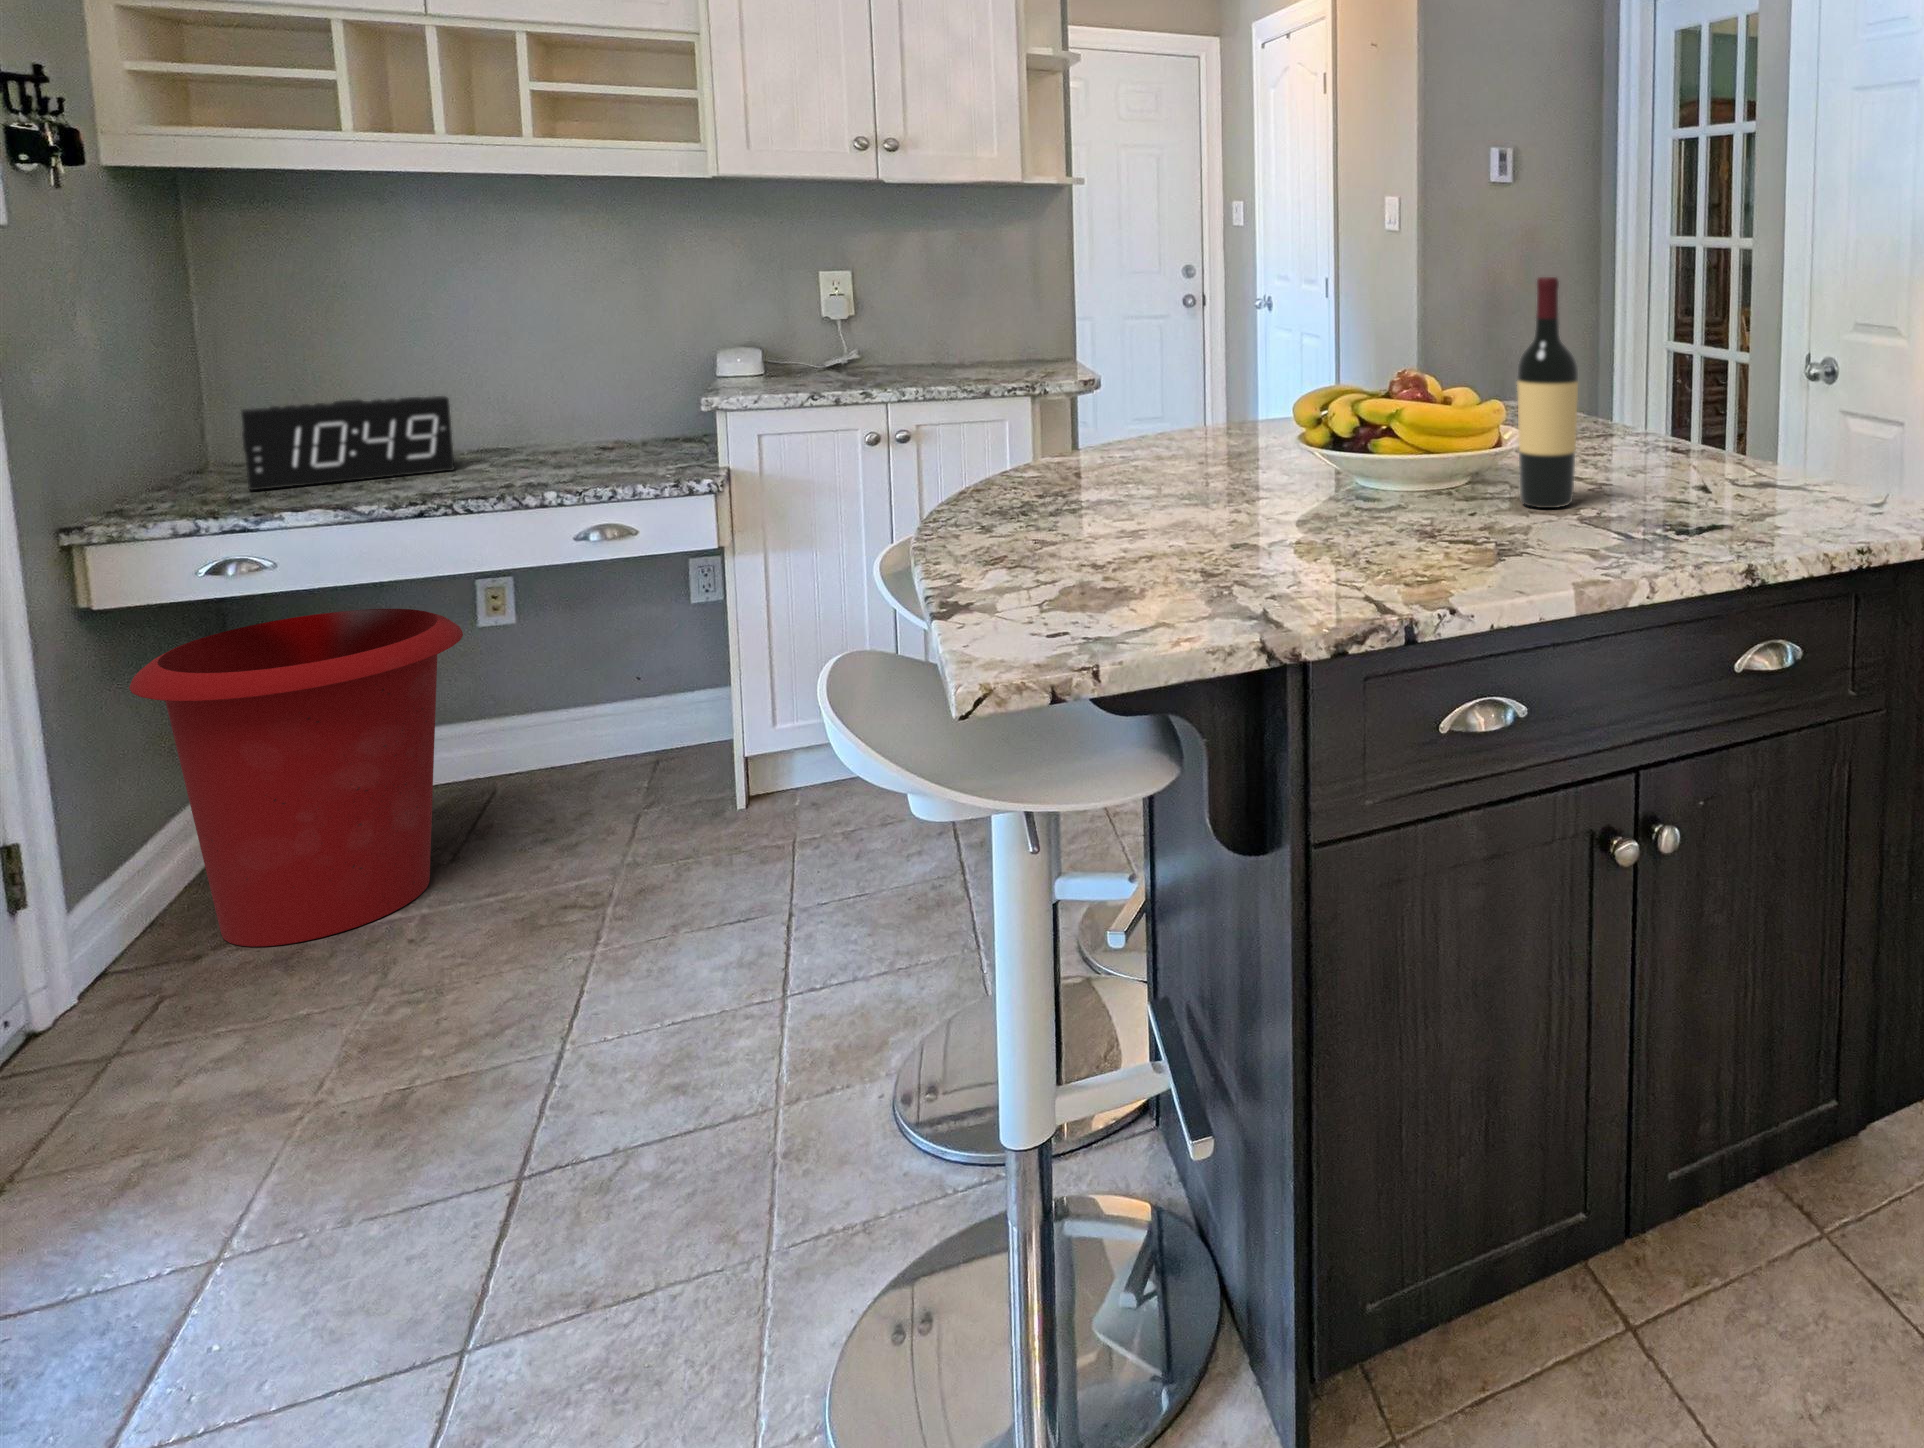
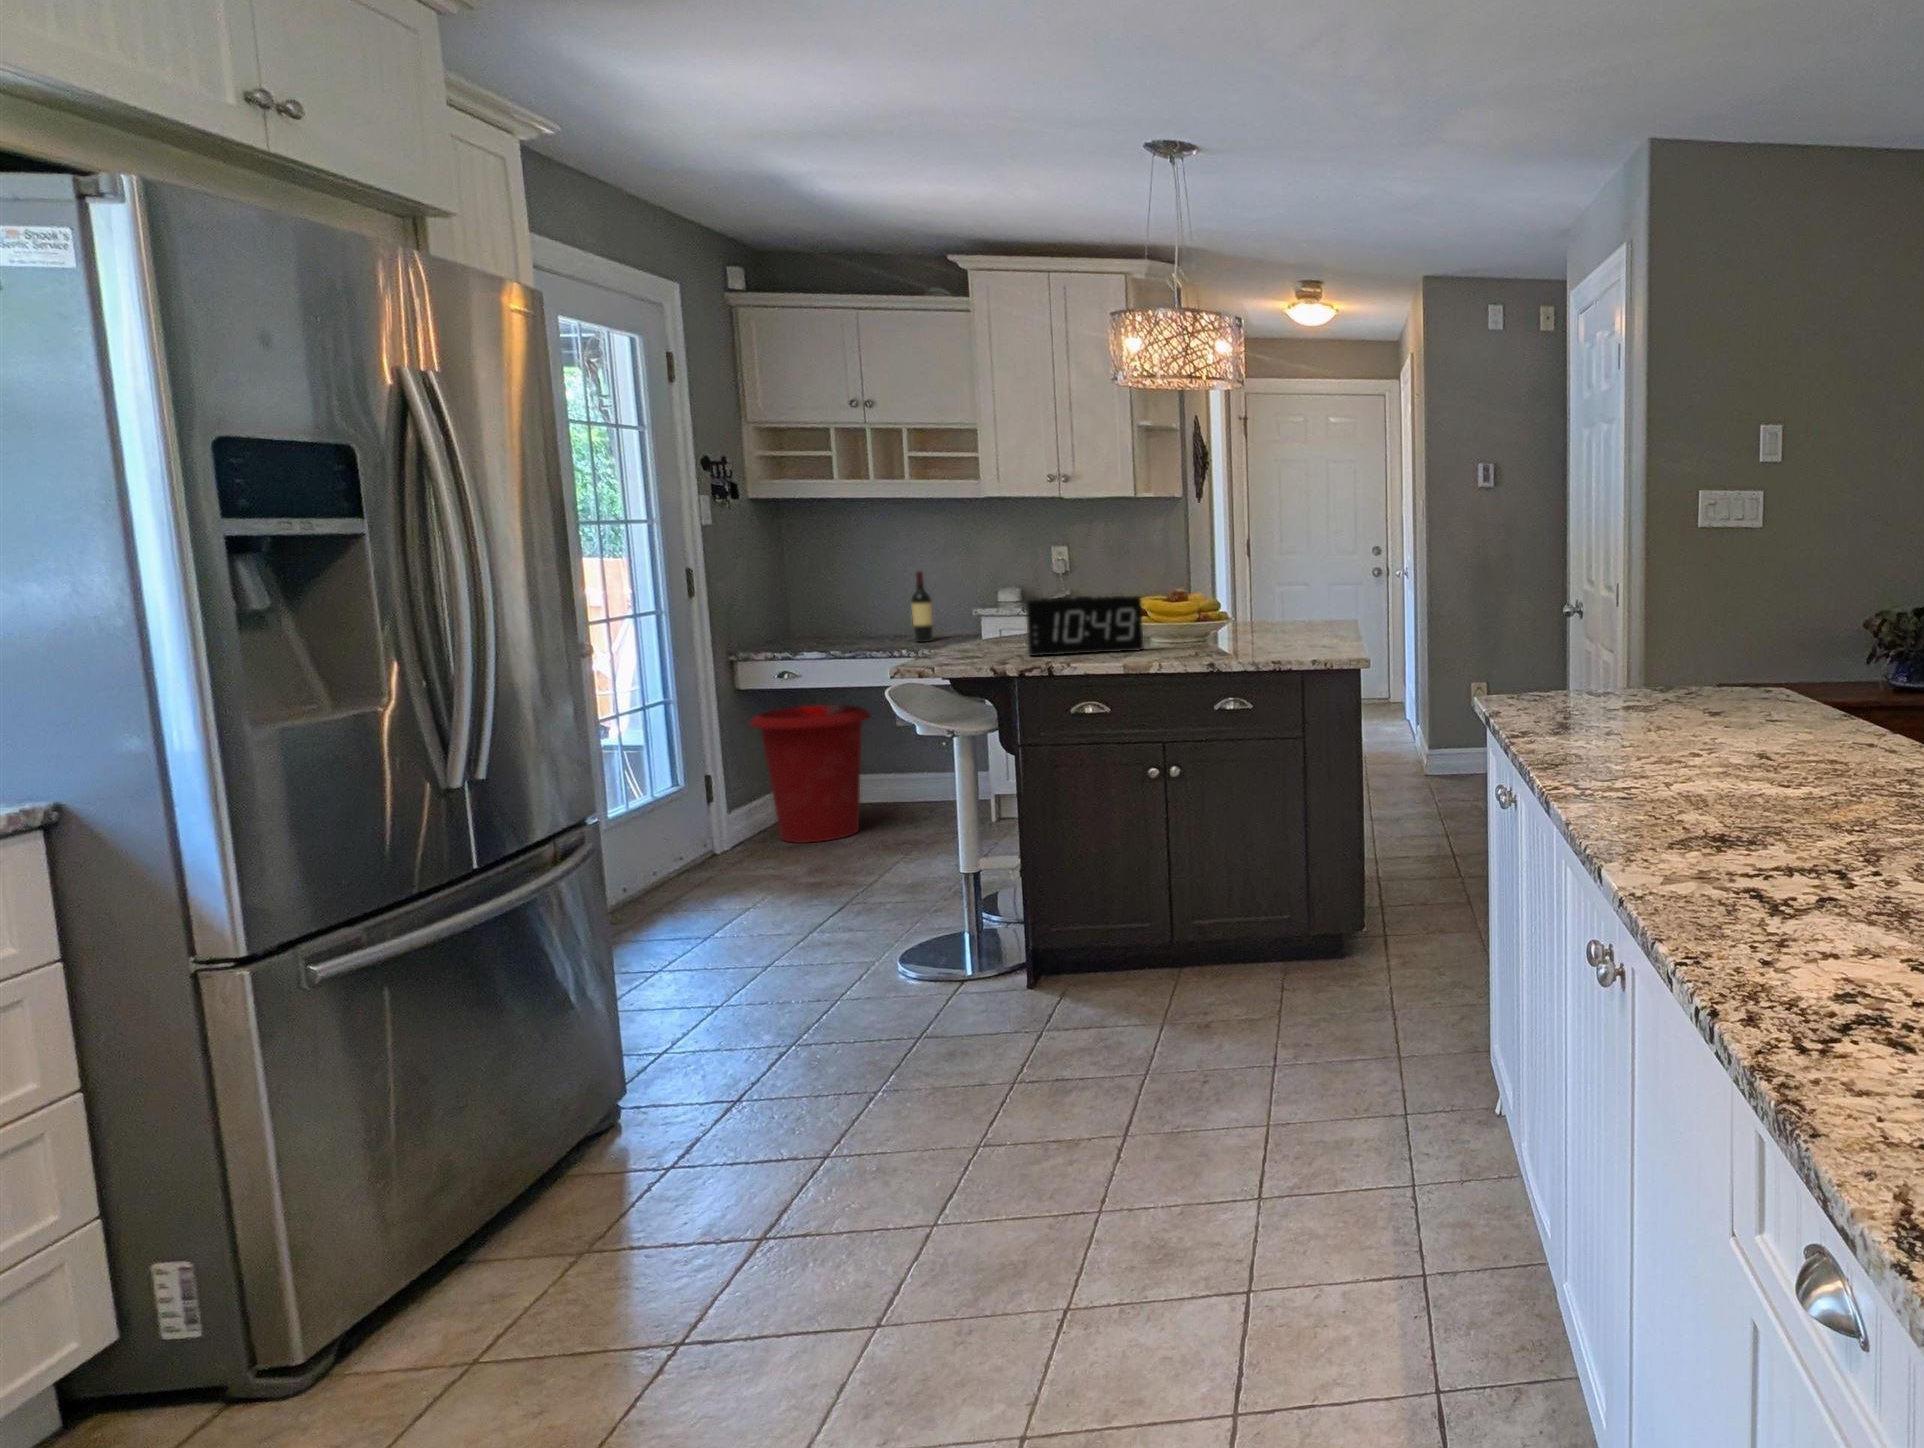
wine bottle: present [1517,277,1578,508] -> present [911,571,933,642]
alarm clock: present [241,396,455,491] -> present [1026,596,1143,656]

